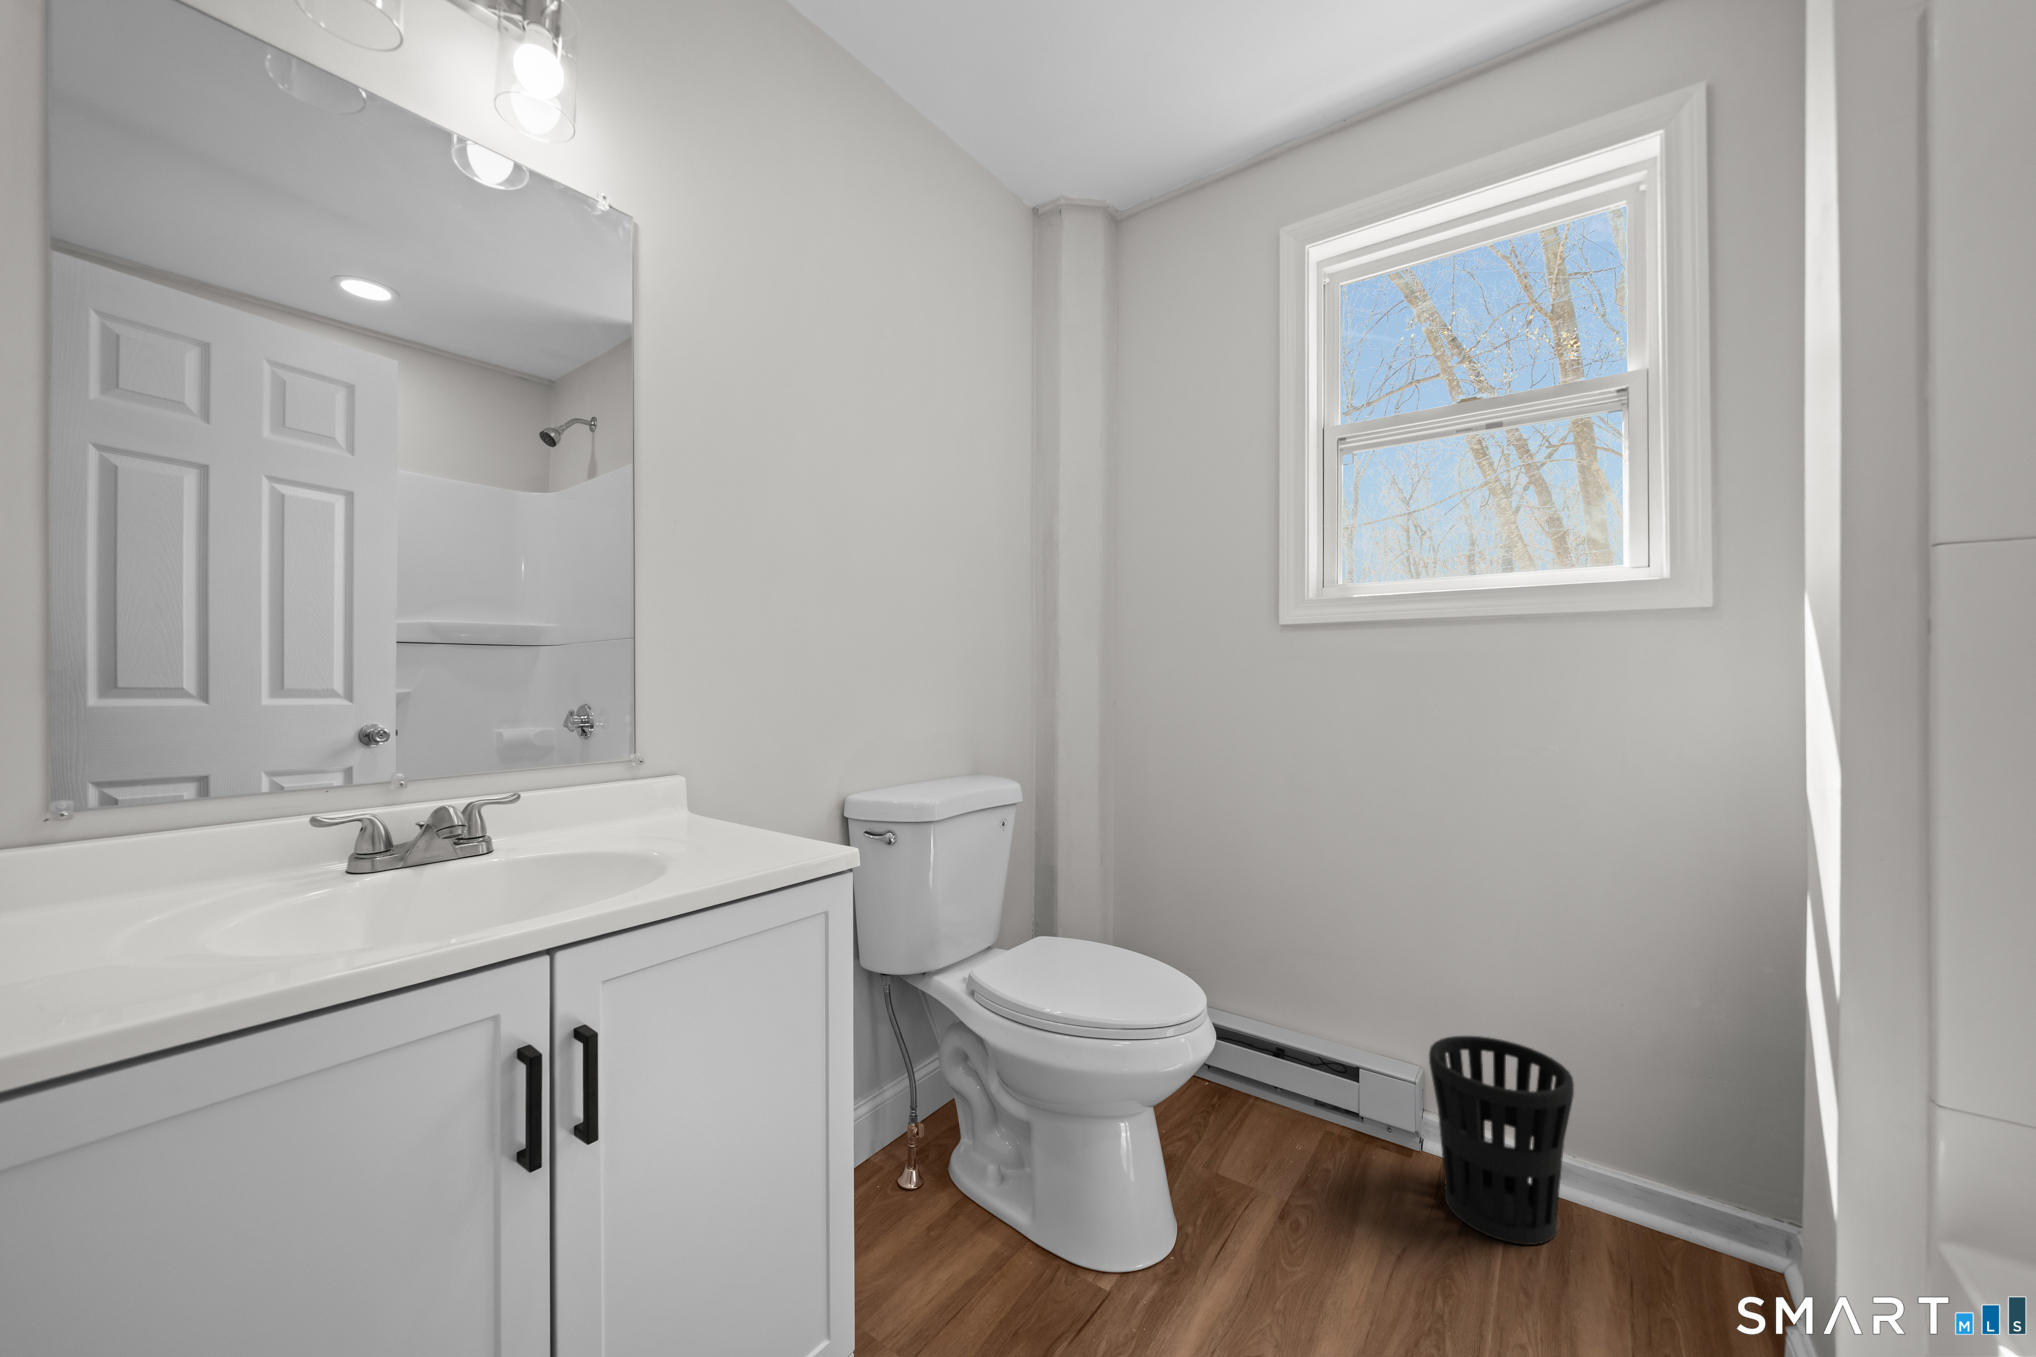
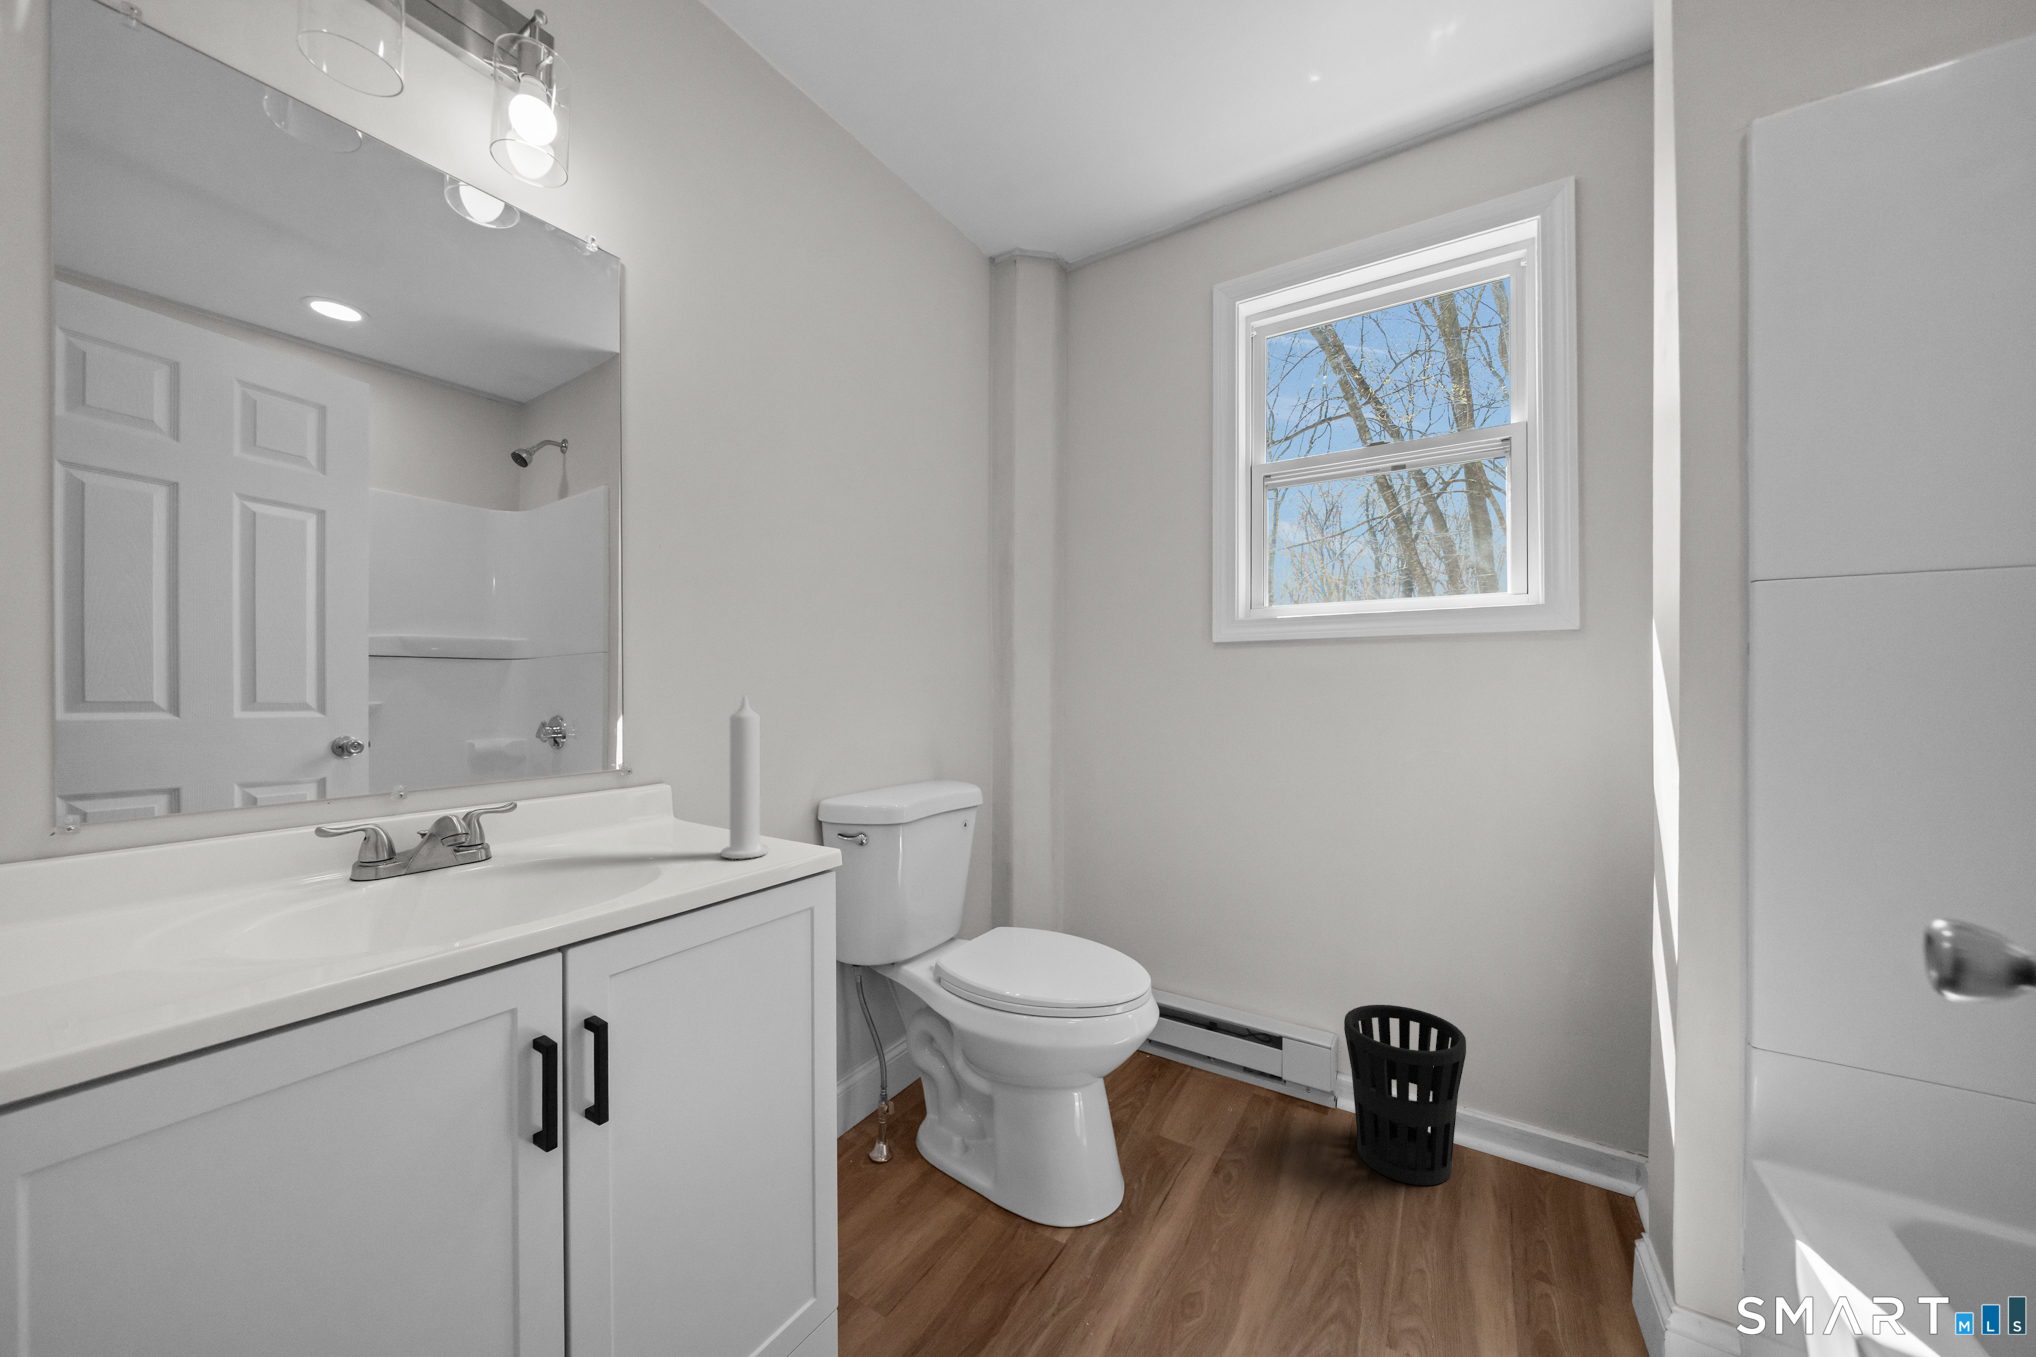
candle: none [731,679,783,857] -> present [721,695,769,859]

